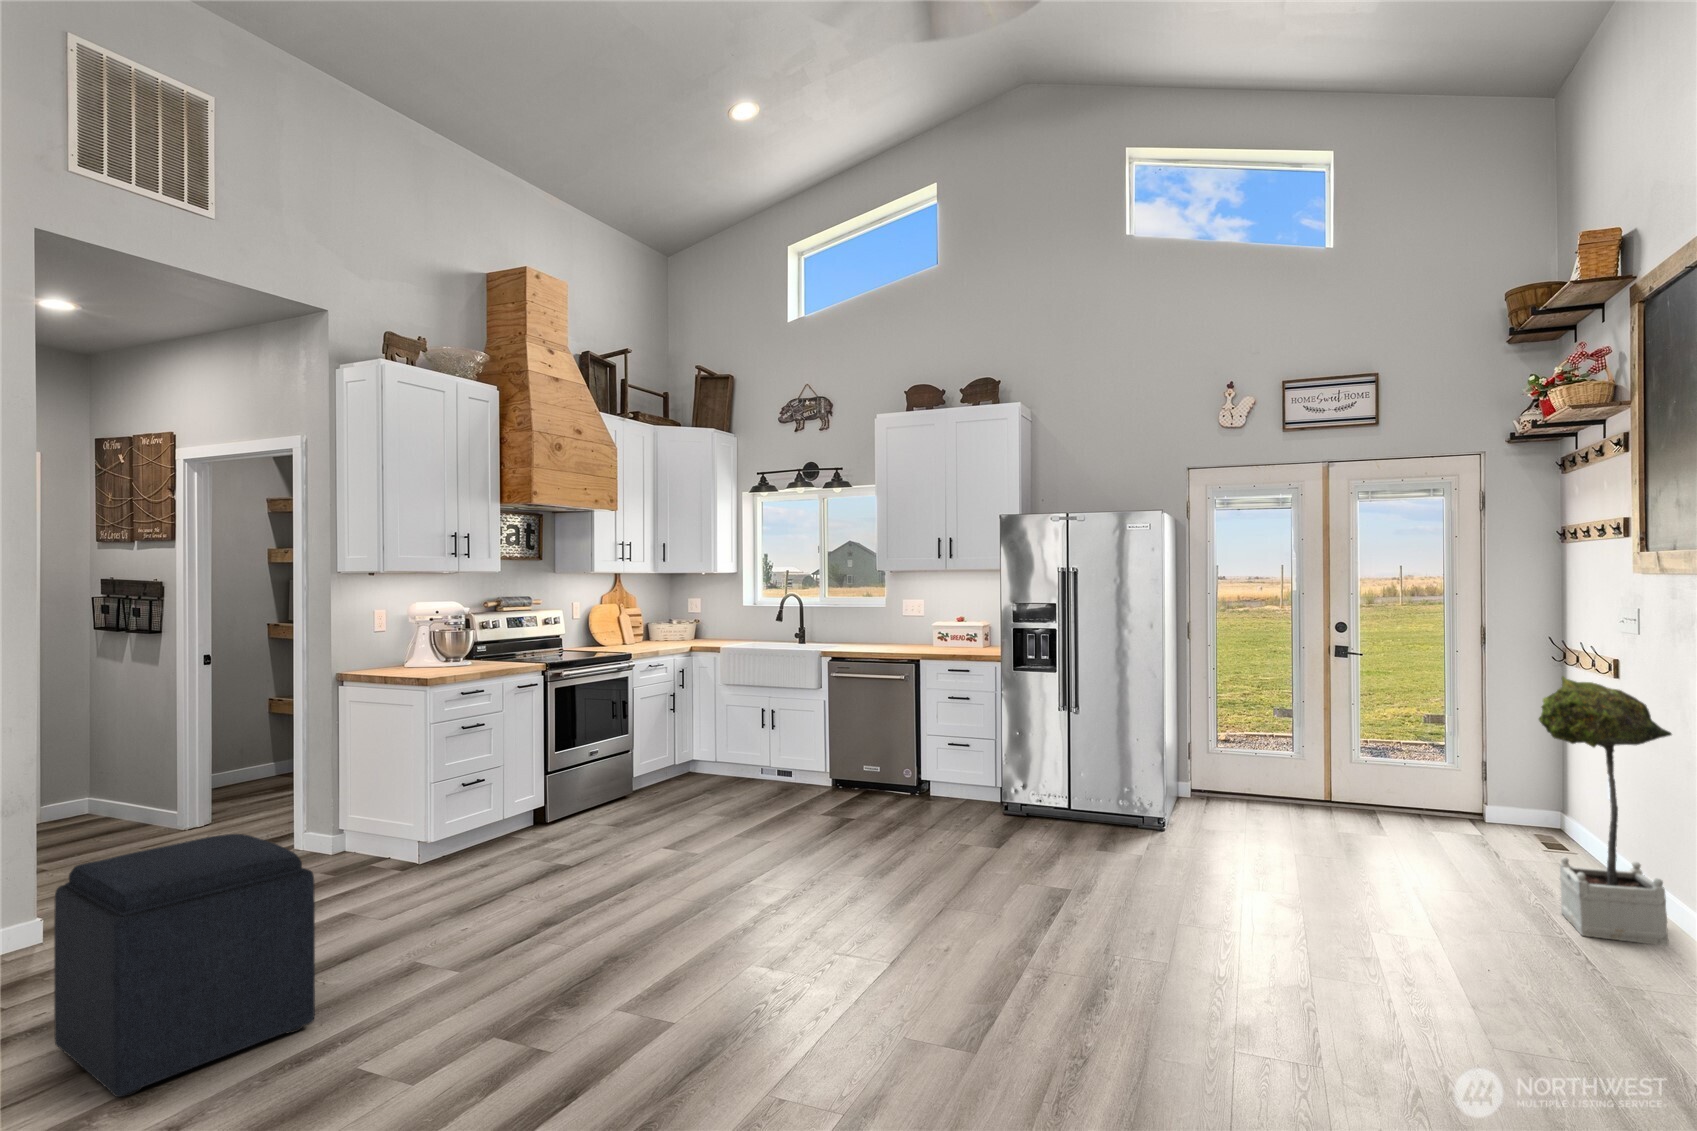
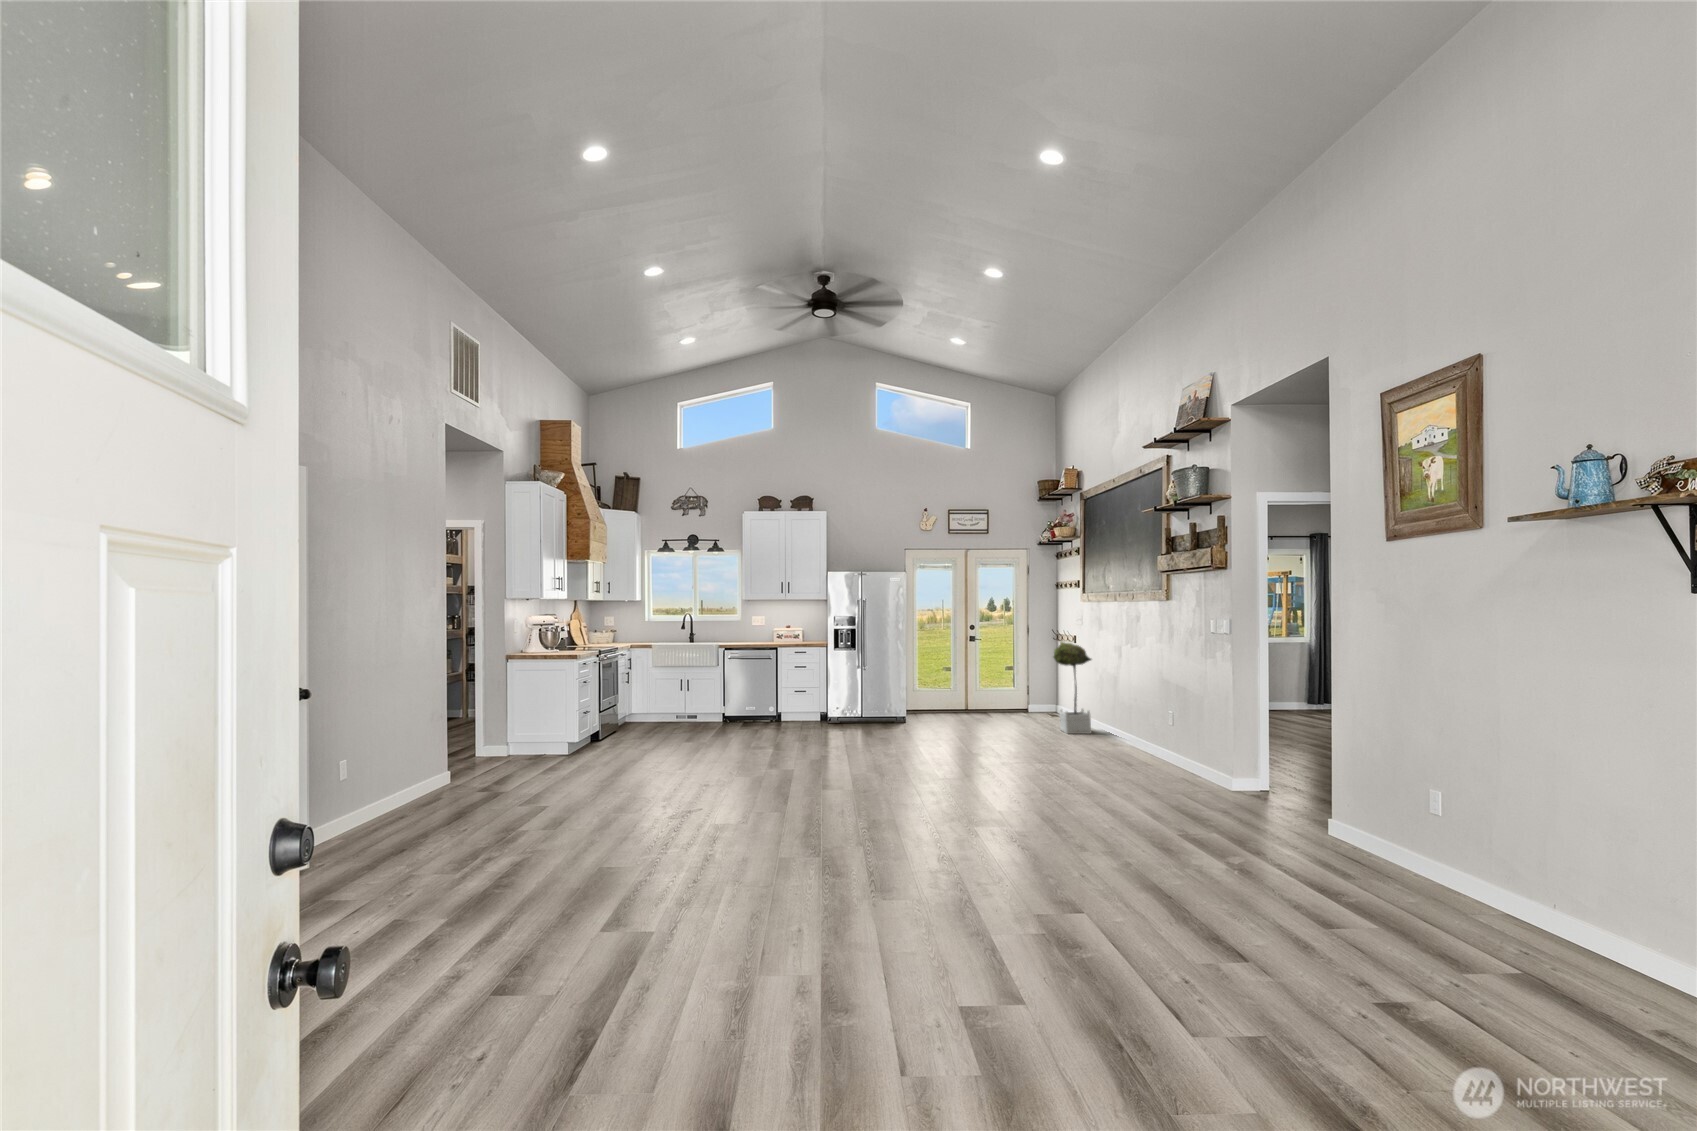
ottoman: present [54,834,315,1097] -> none [575,711,664,796]

